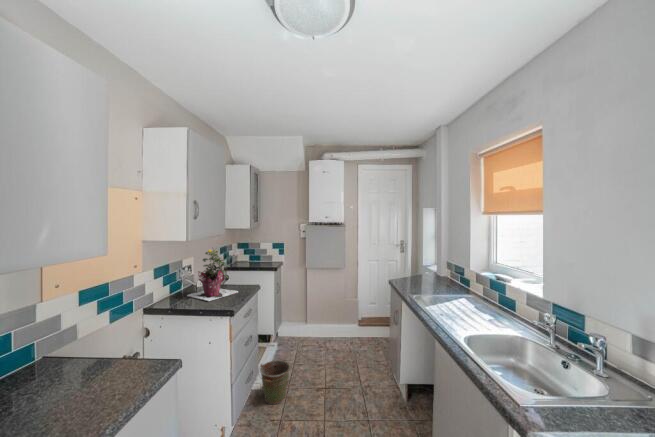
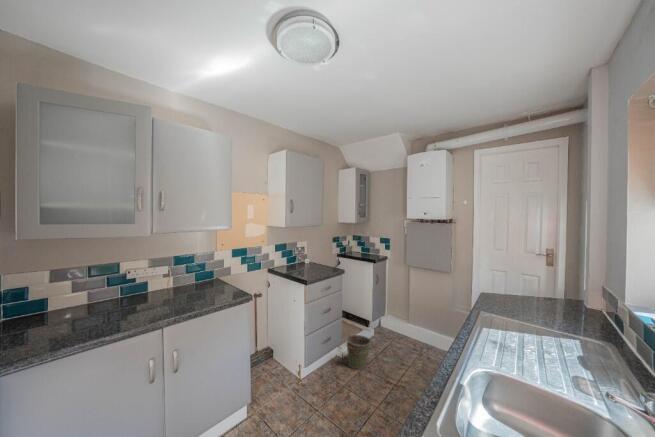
potted plant: present [187,250,238,301] -> none [297,233,333,272]

